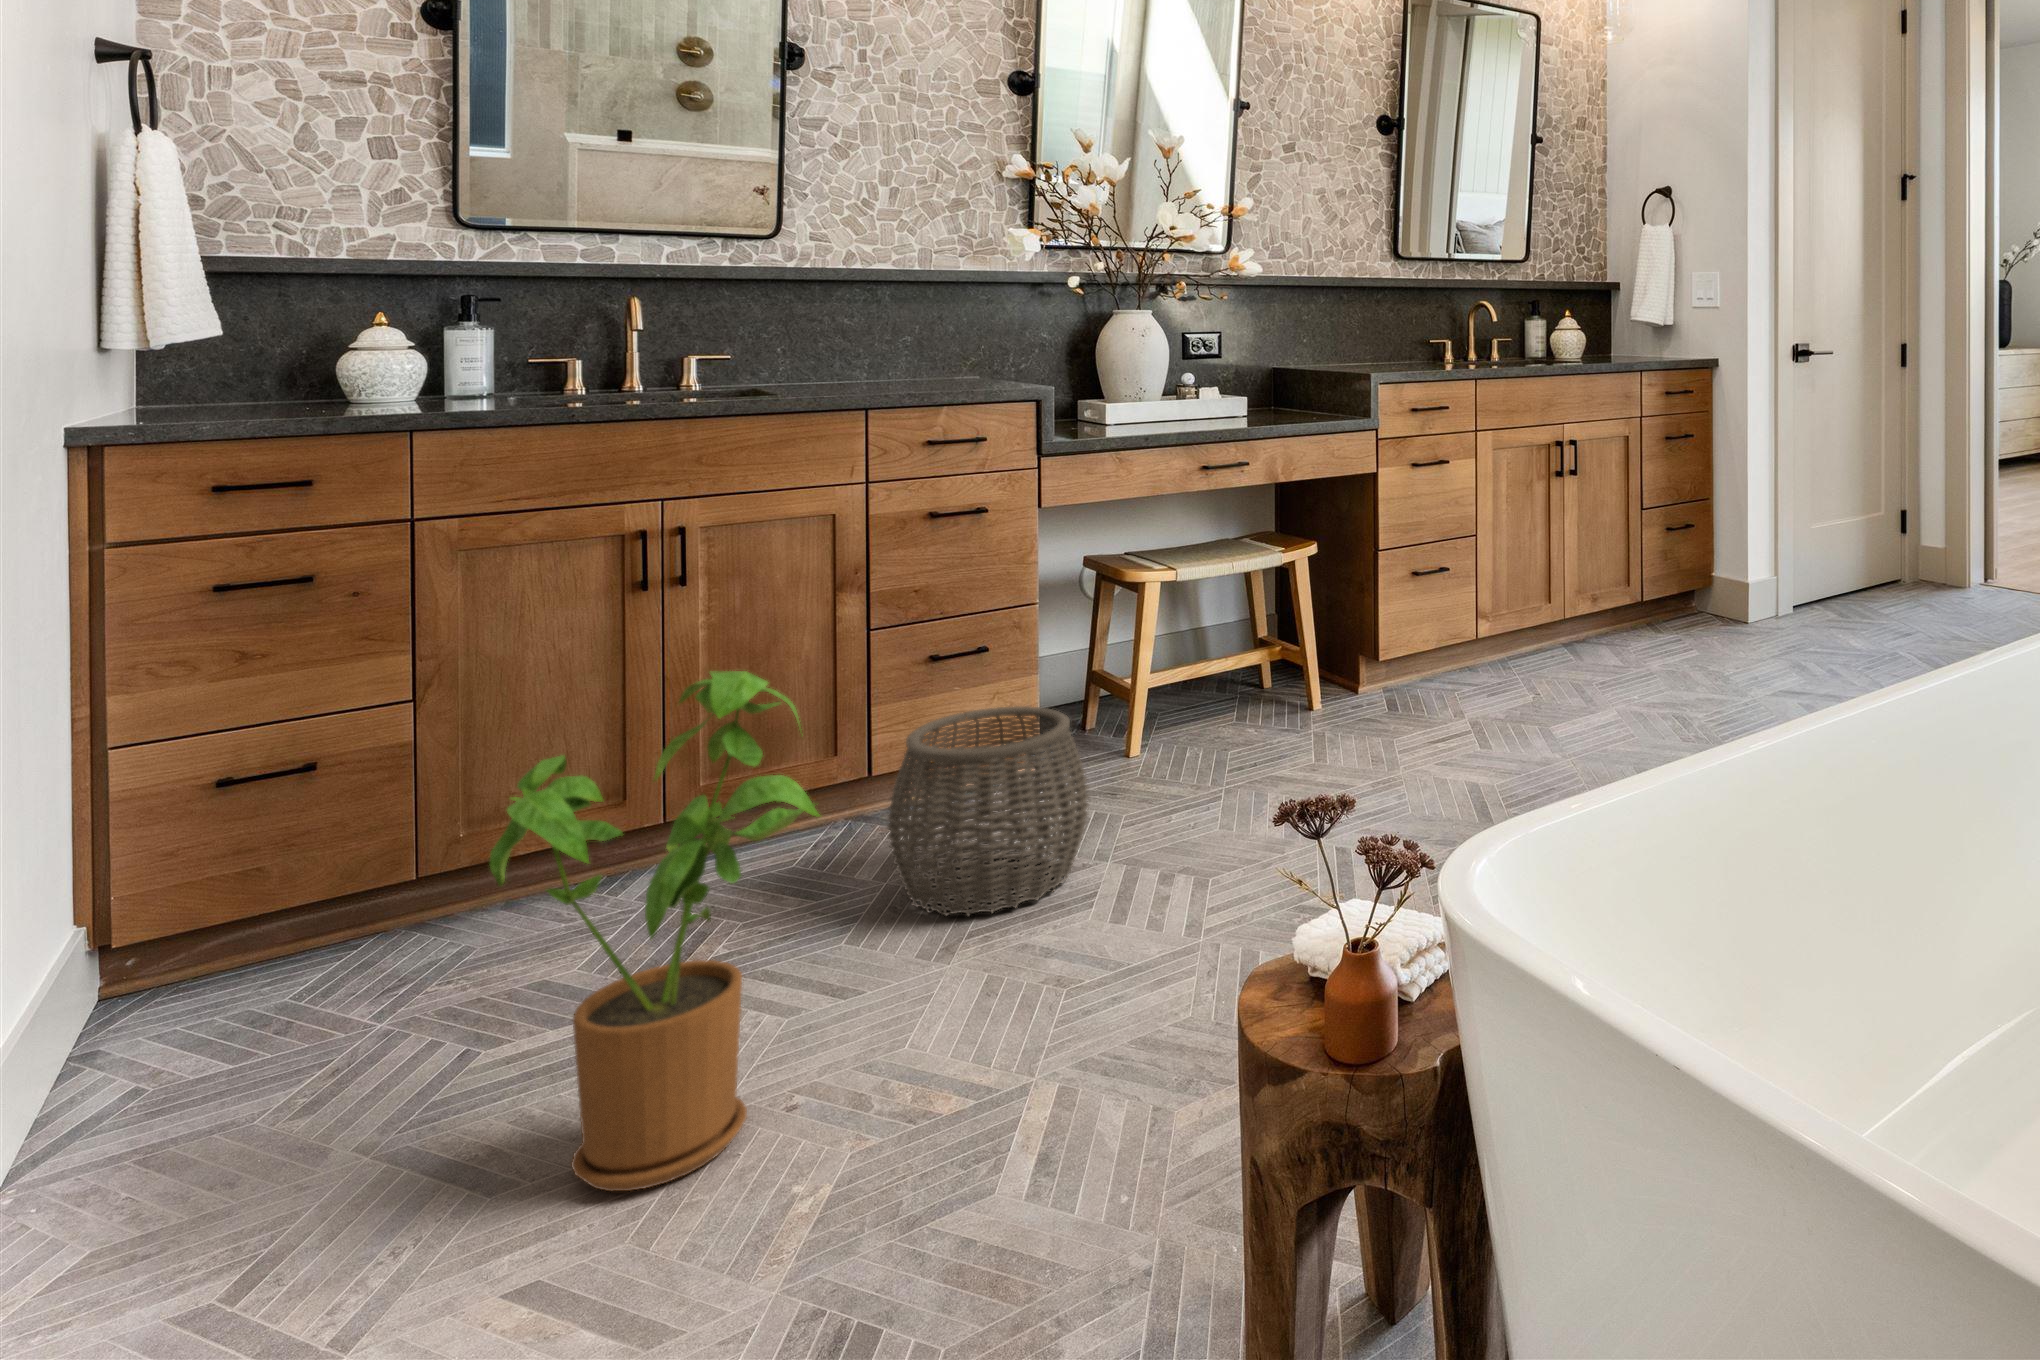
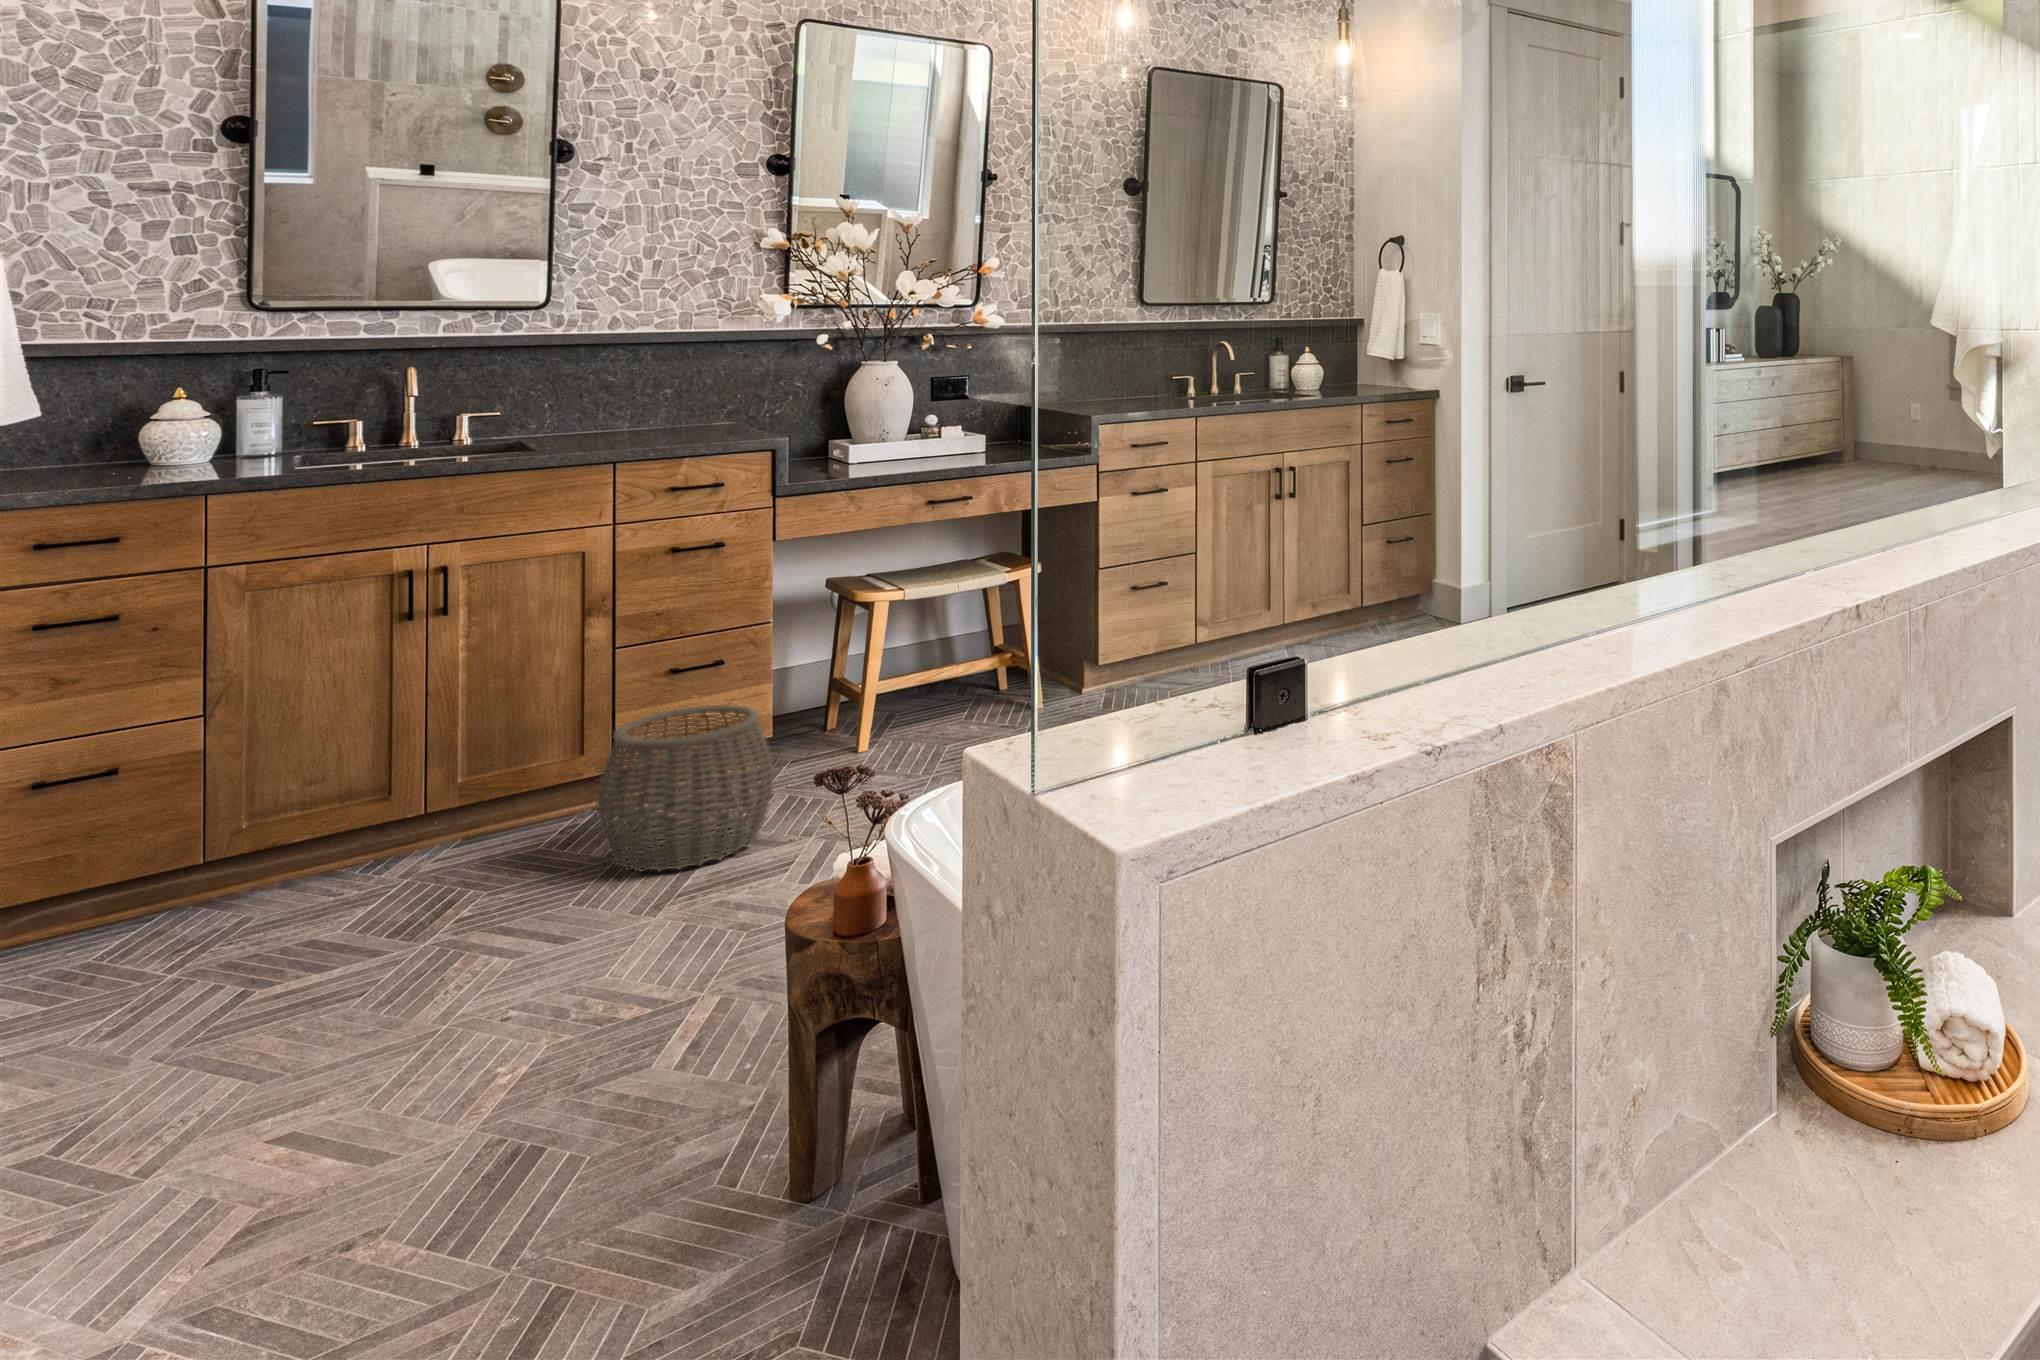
house plant: present [490,671,820,1191] -> none [223,679,486,1059]

